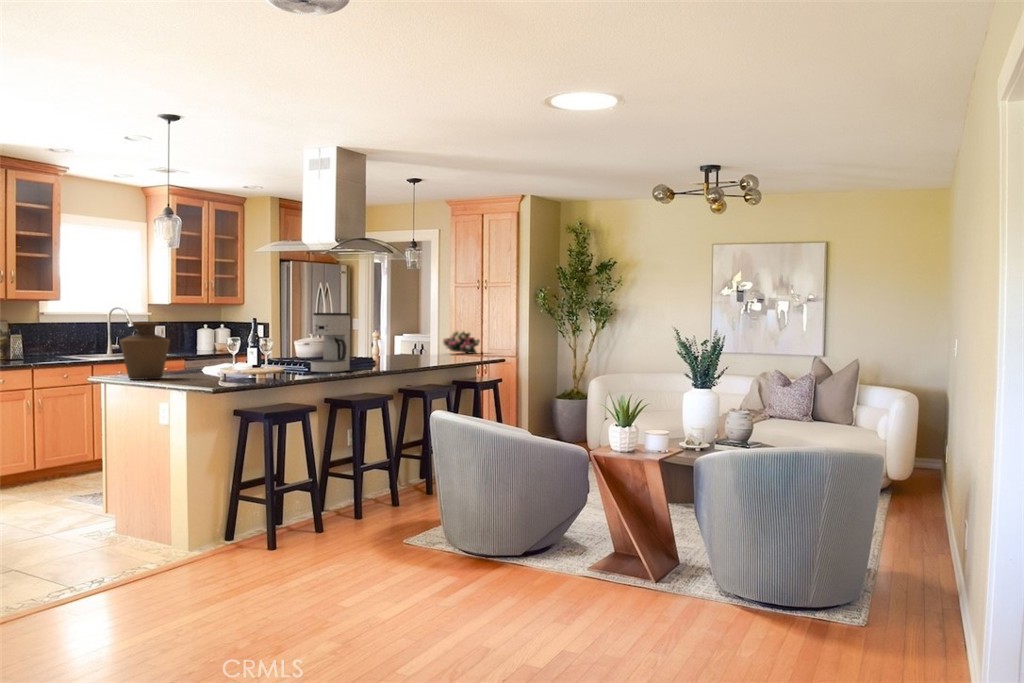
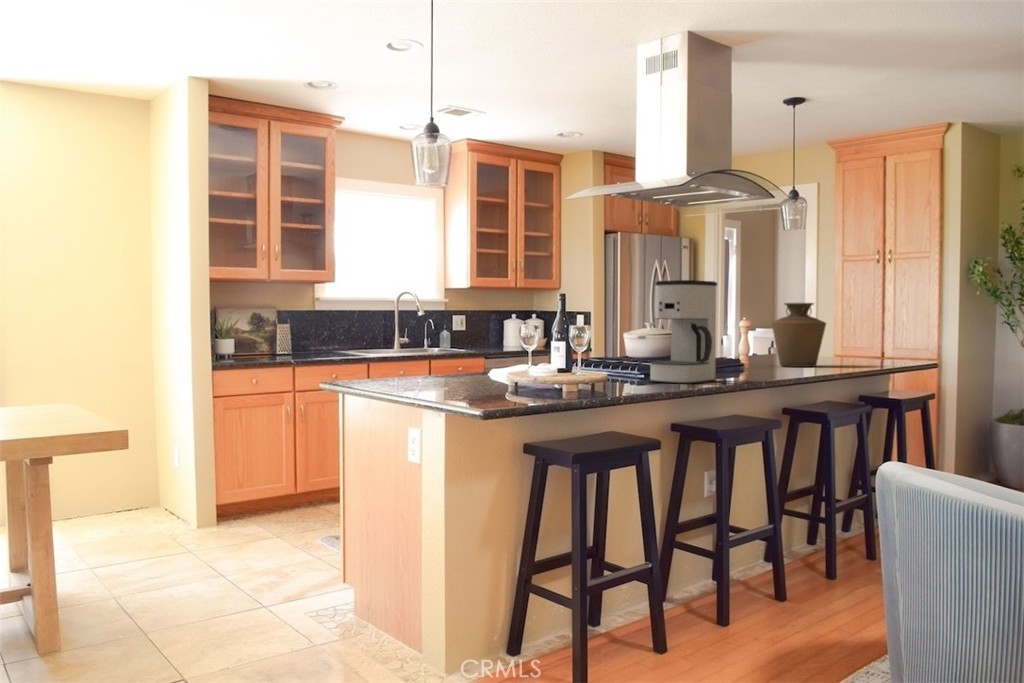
vase: present [120,322,170,380] -> present [772,303,826,367]
flower arrangement: present [443,331,480,354] -> none [834,321,894,357]

